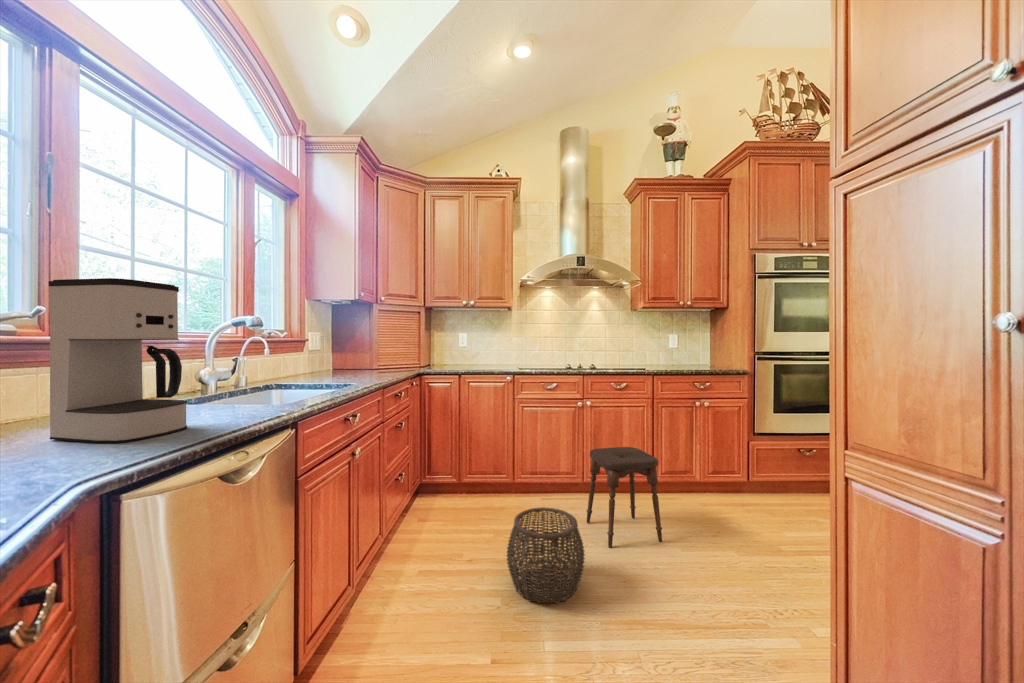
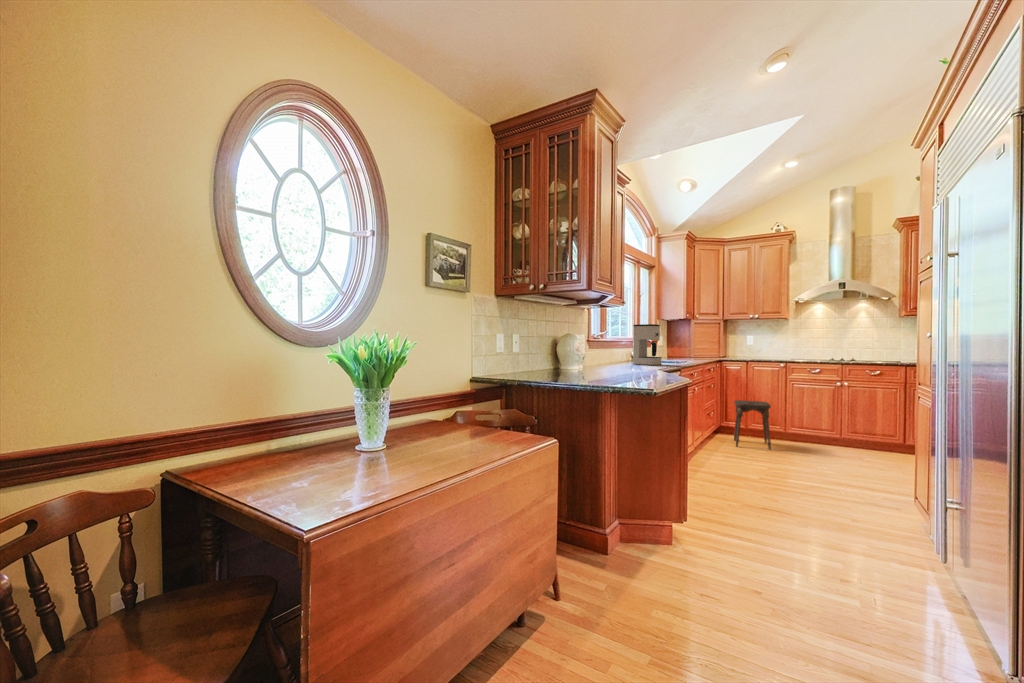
stool: present [587,447,662,548] -> present [734,400,771,450]
woven basket: present [507,507,585,604] -> none [772,428,819,468]

